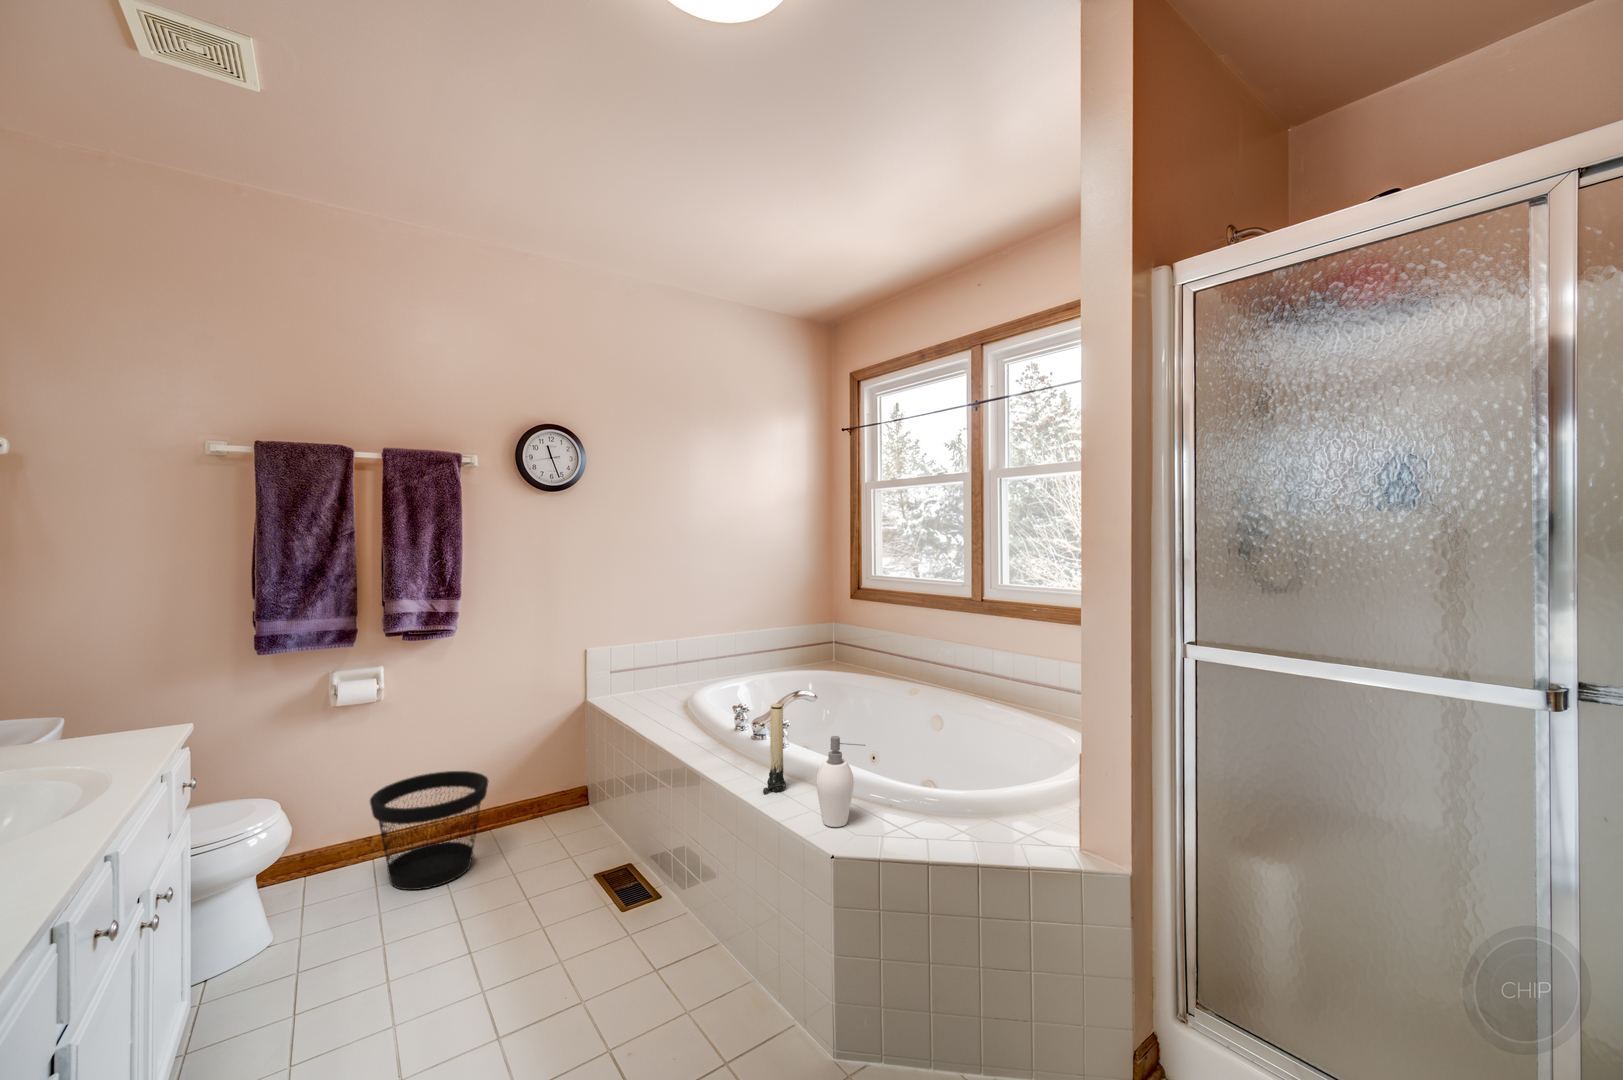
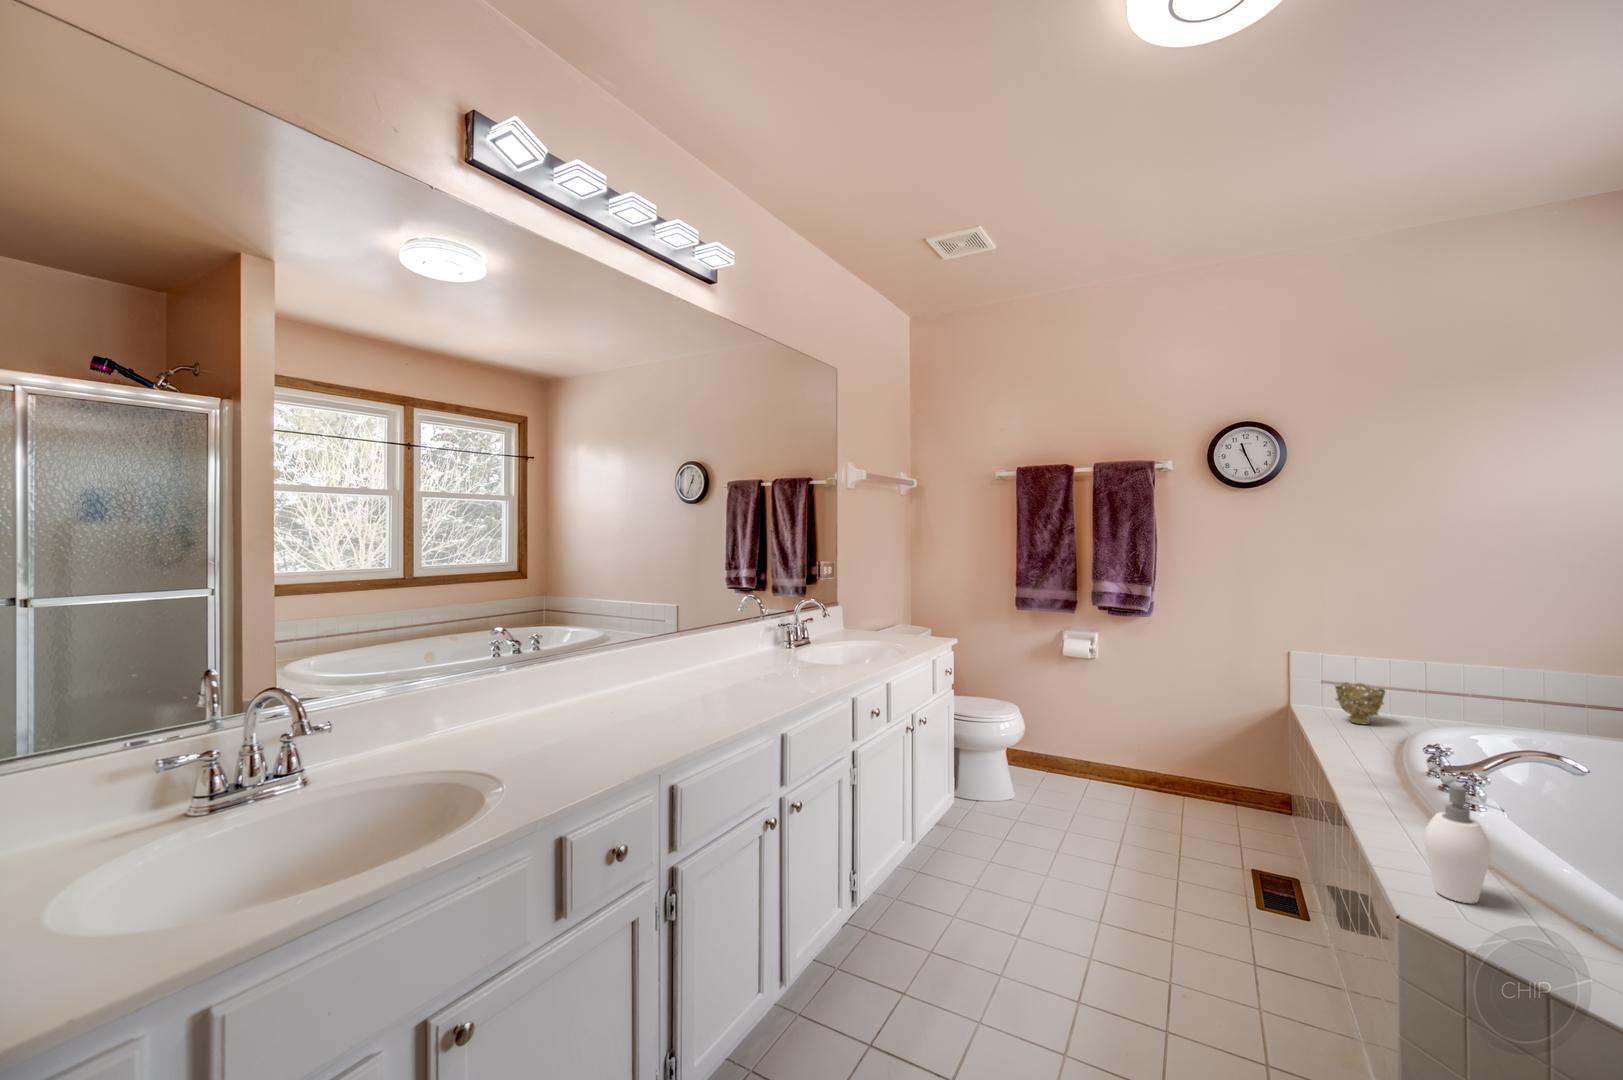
decorative bowl: none [629,669,664,705] -> present [1335,682,1385,724]
candle: present [763,704,786,793] -> none [1392,735,1433,844]
wastebasket: present [370,771,488,890] -> none [1076,725,1169,816]

